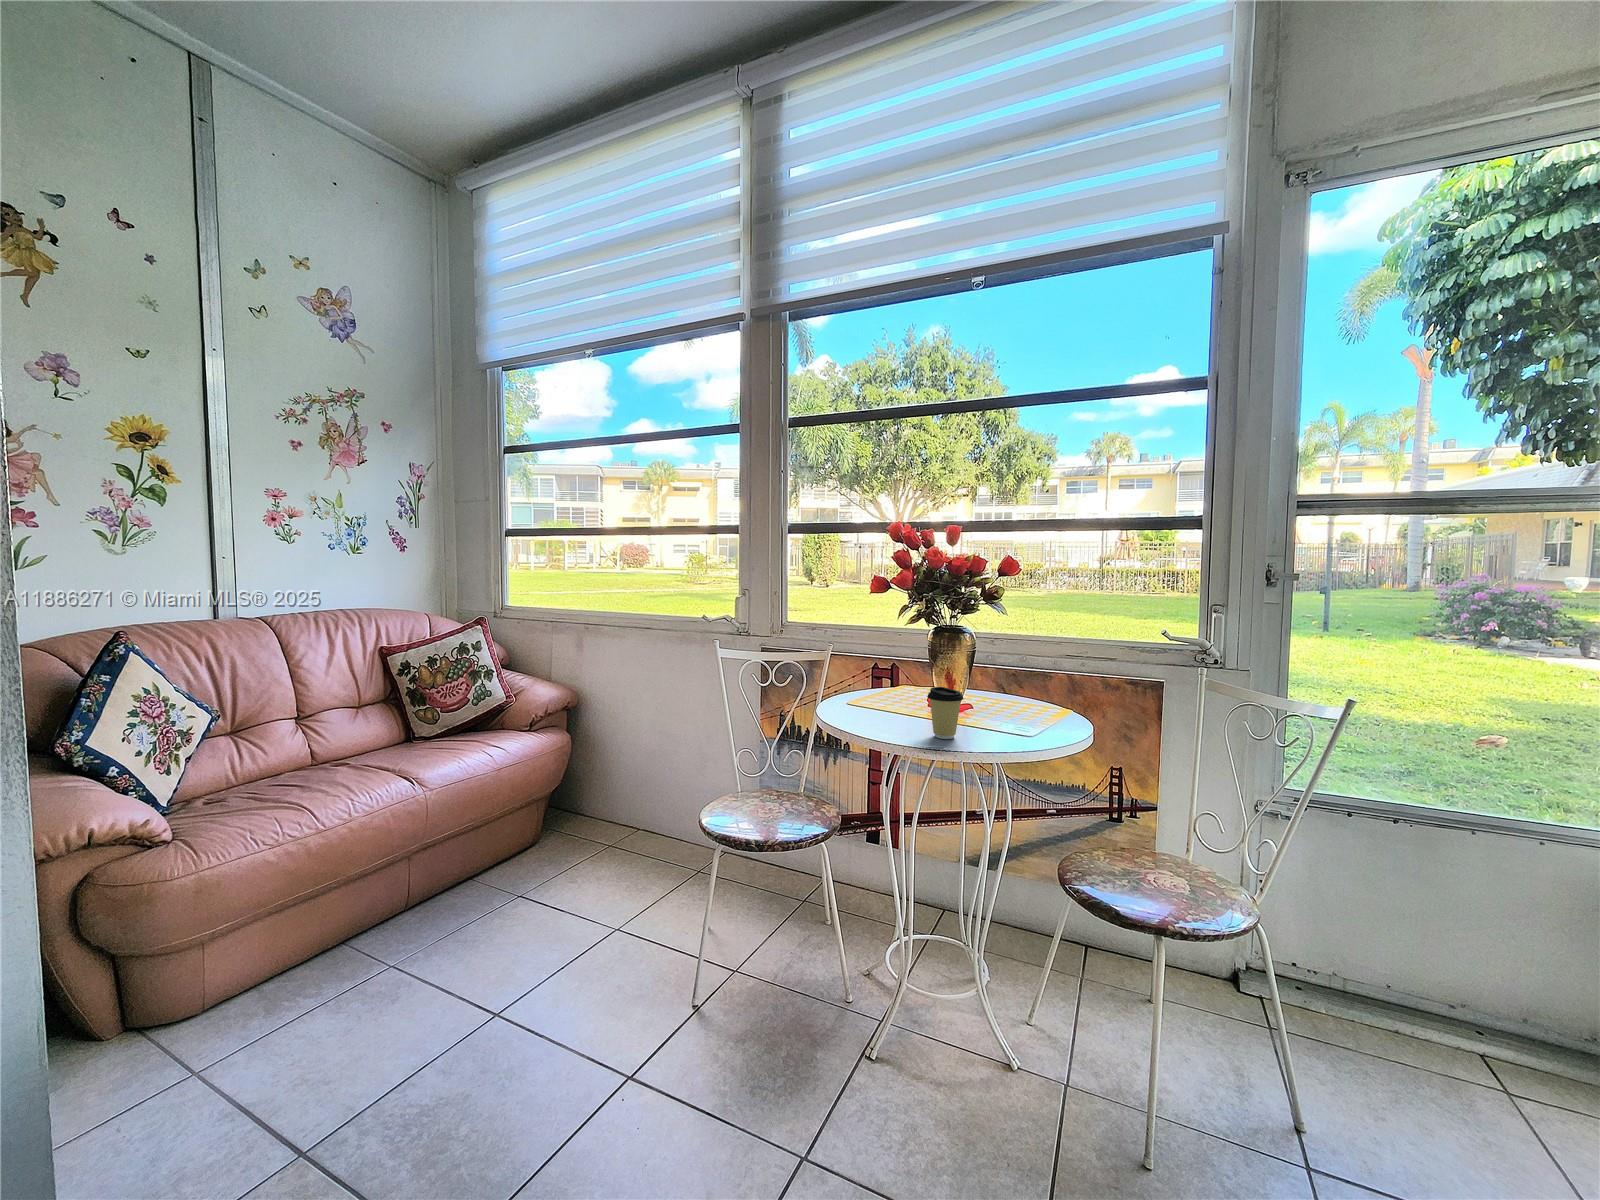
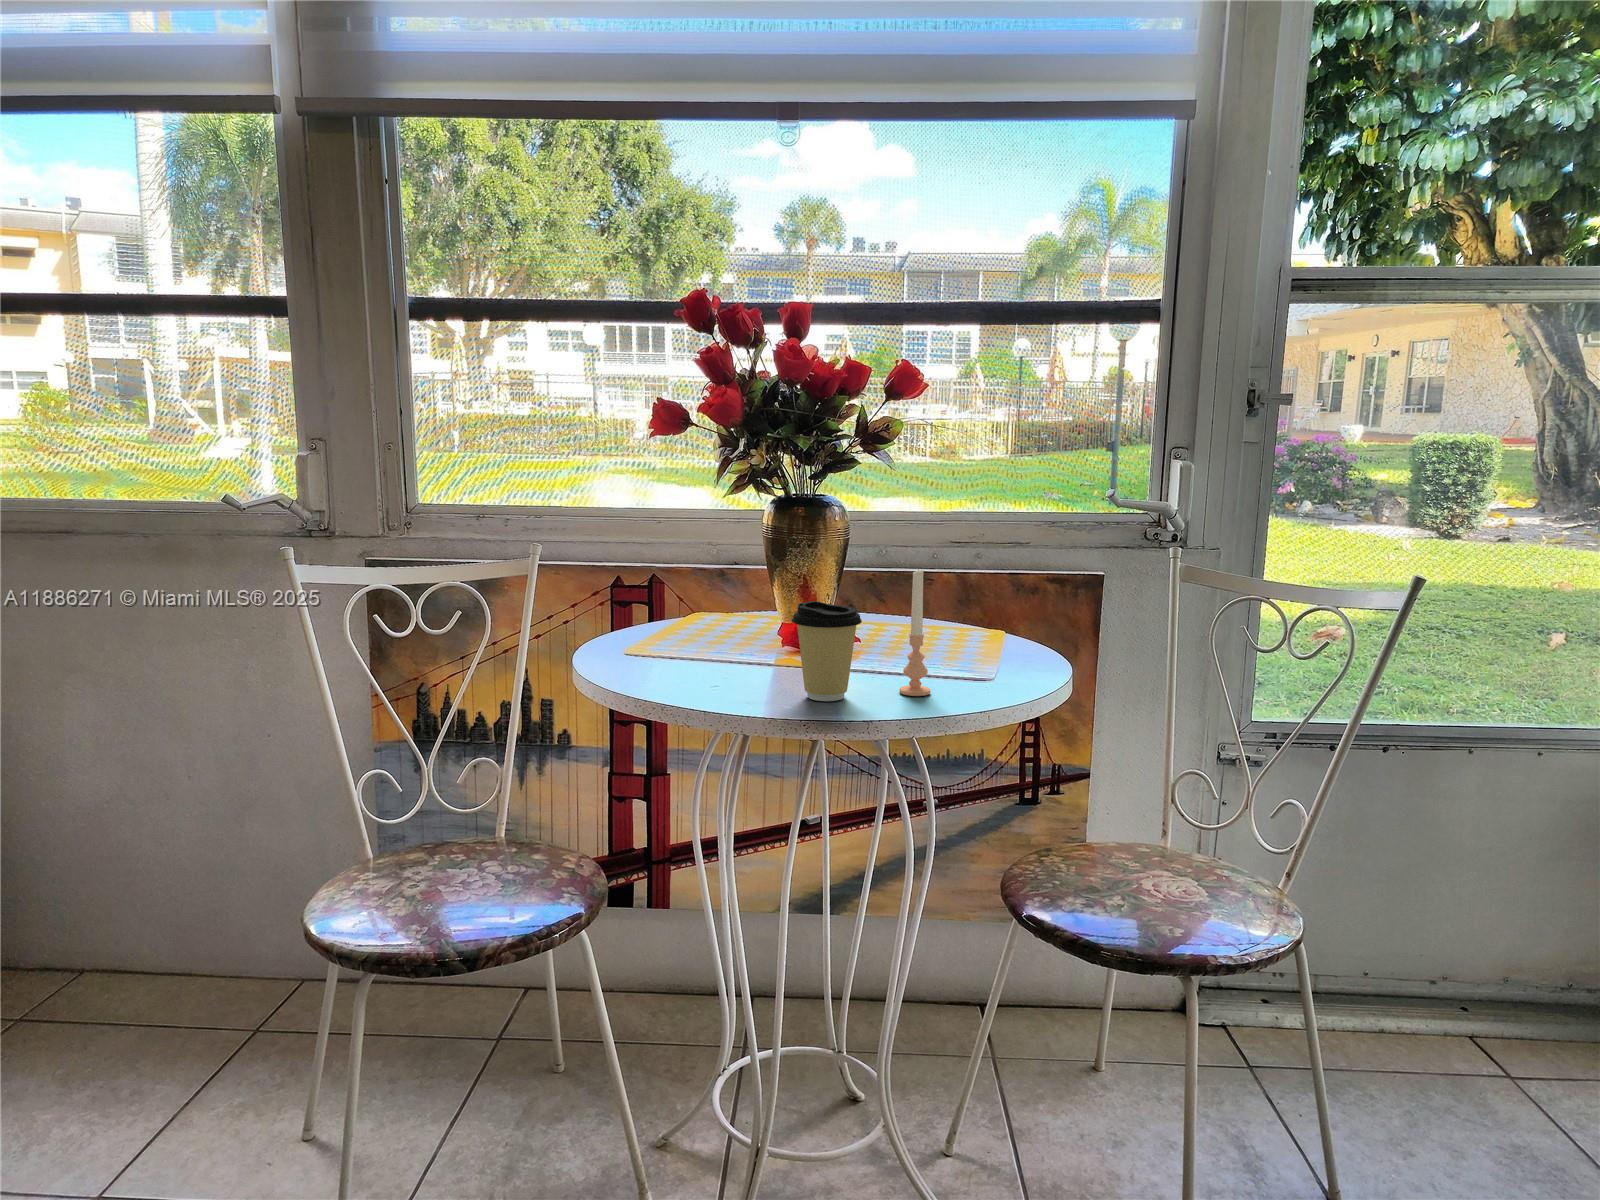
candle: none [986,674,1003,742] -> present [900,570,931,696]

